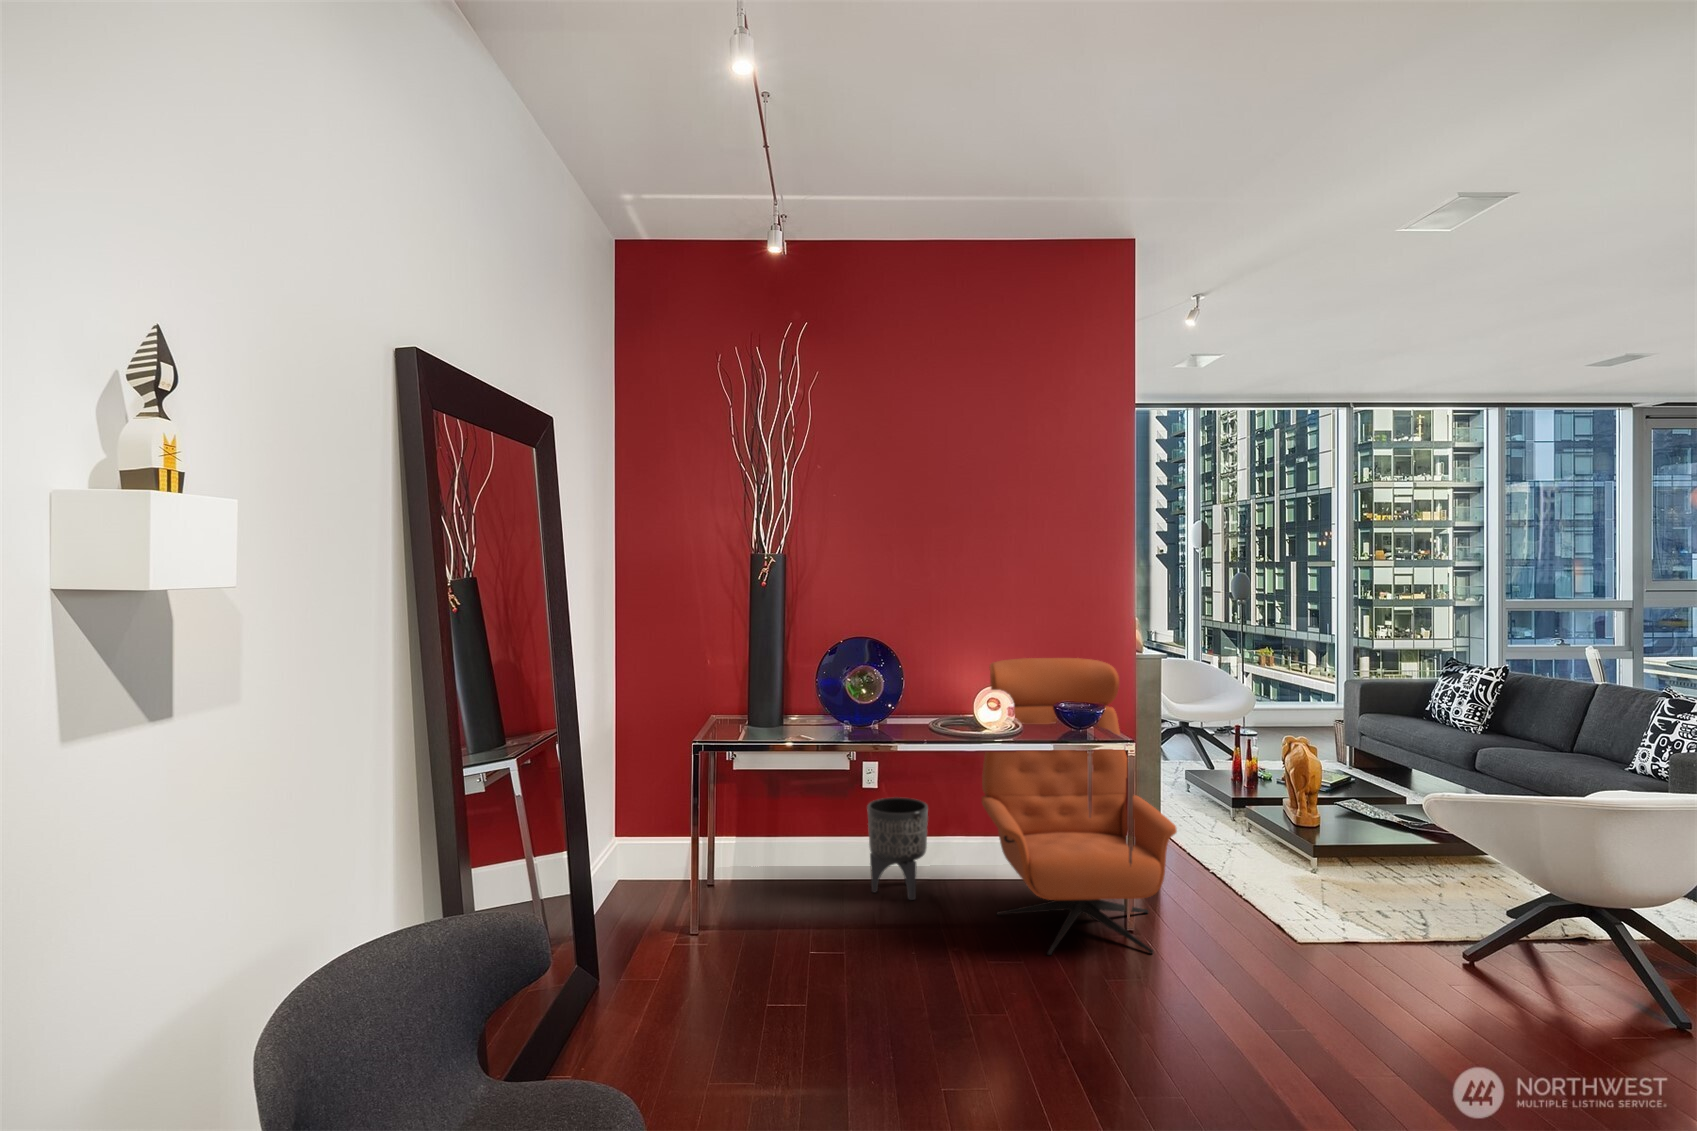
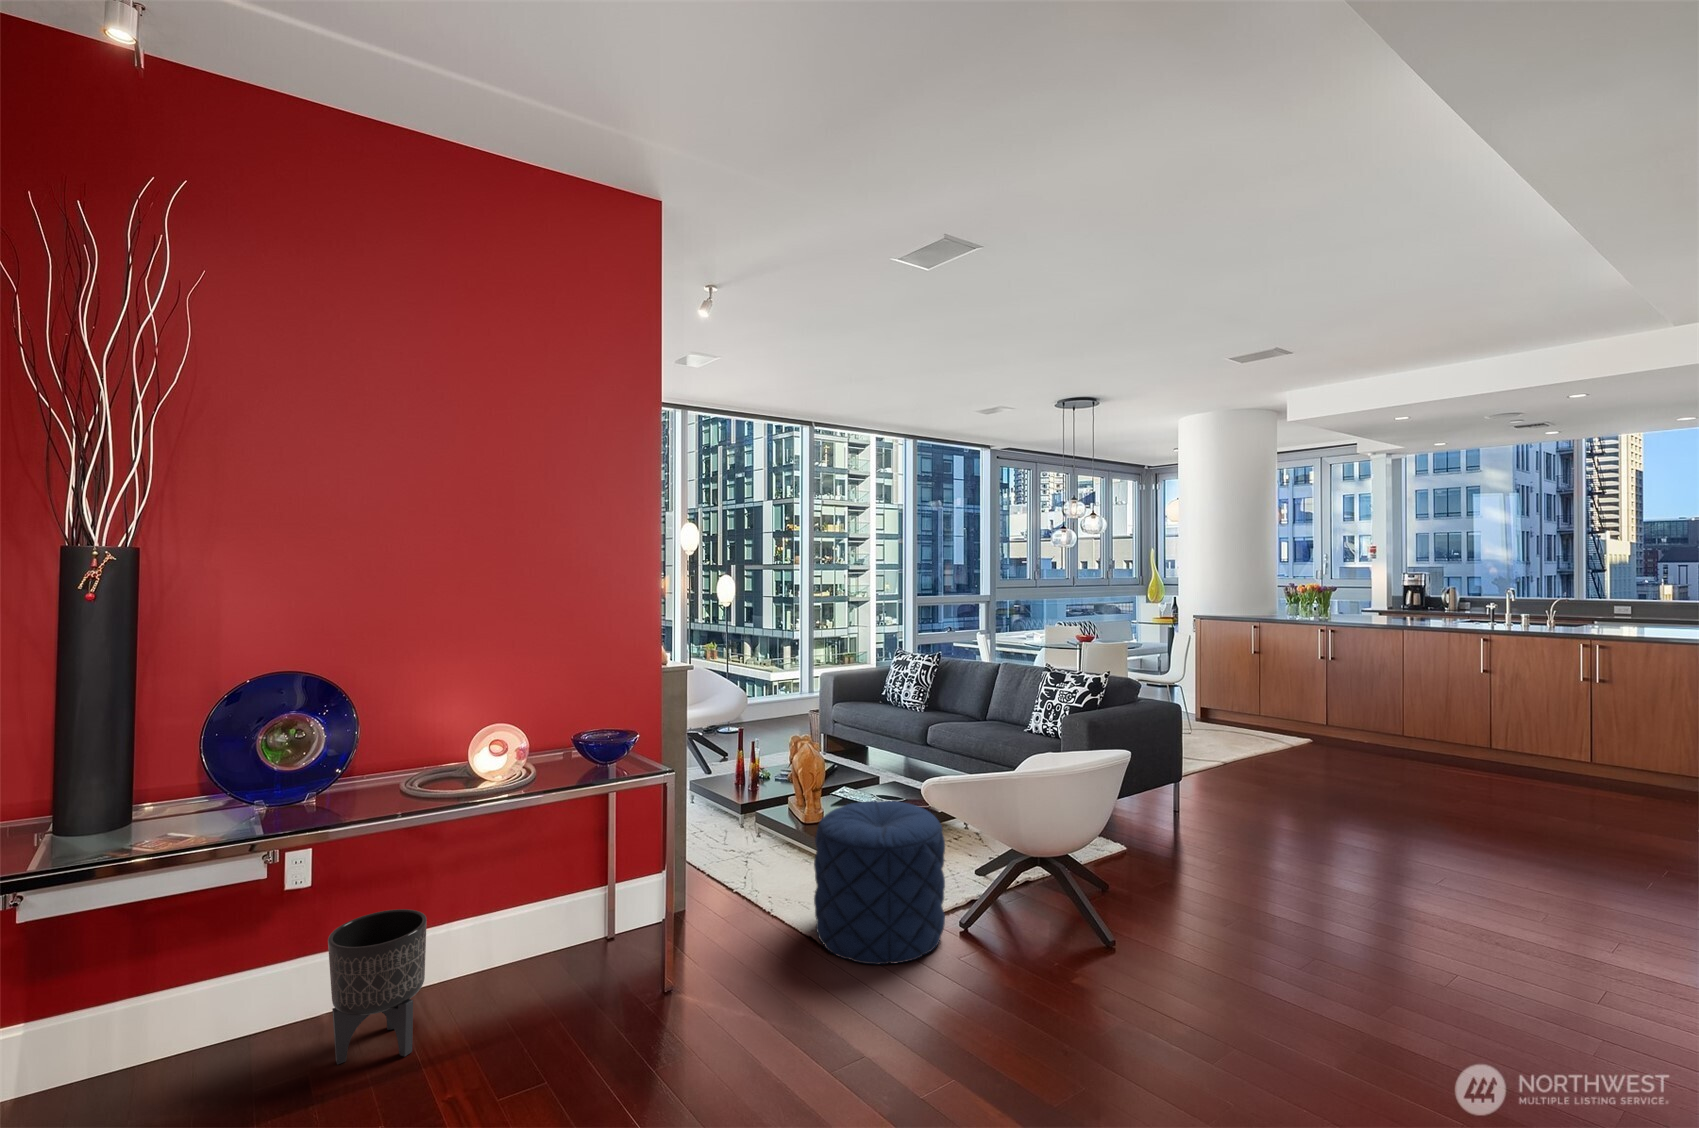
lounge chair: present [982,658,1177,955] -> none [503,692,745,1073]
pouf: none [1270,799,1432,968] -> present [814,801,945,964]

